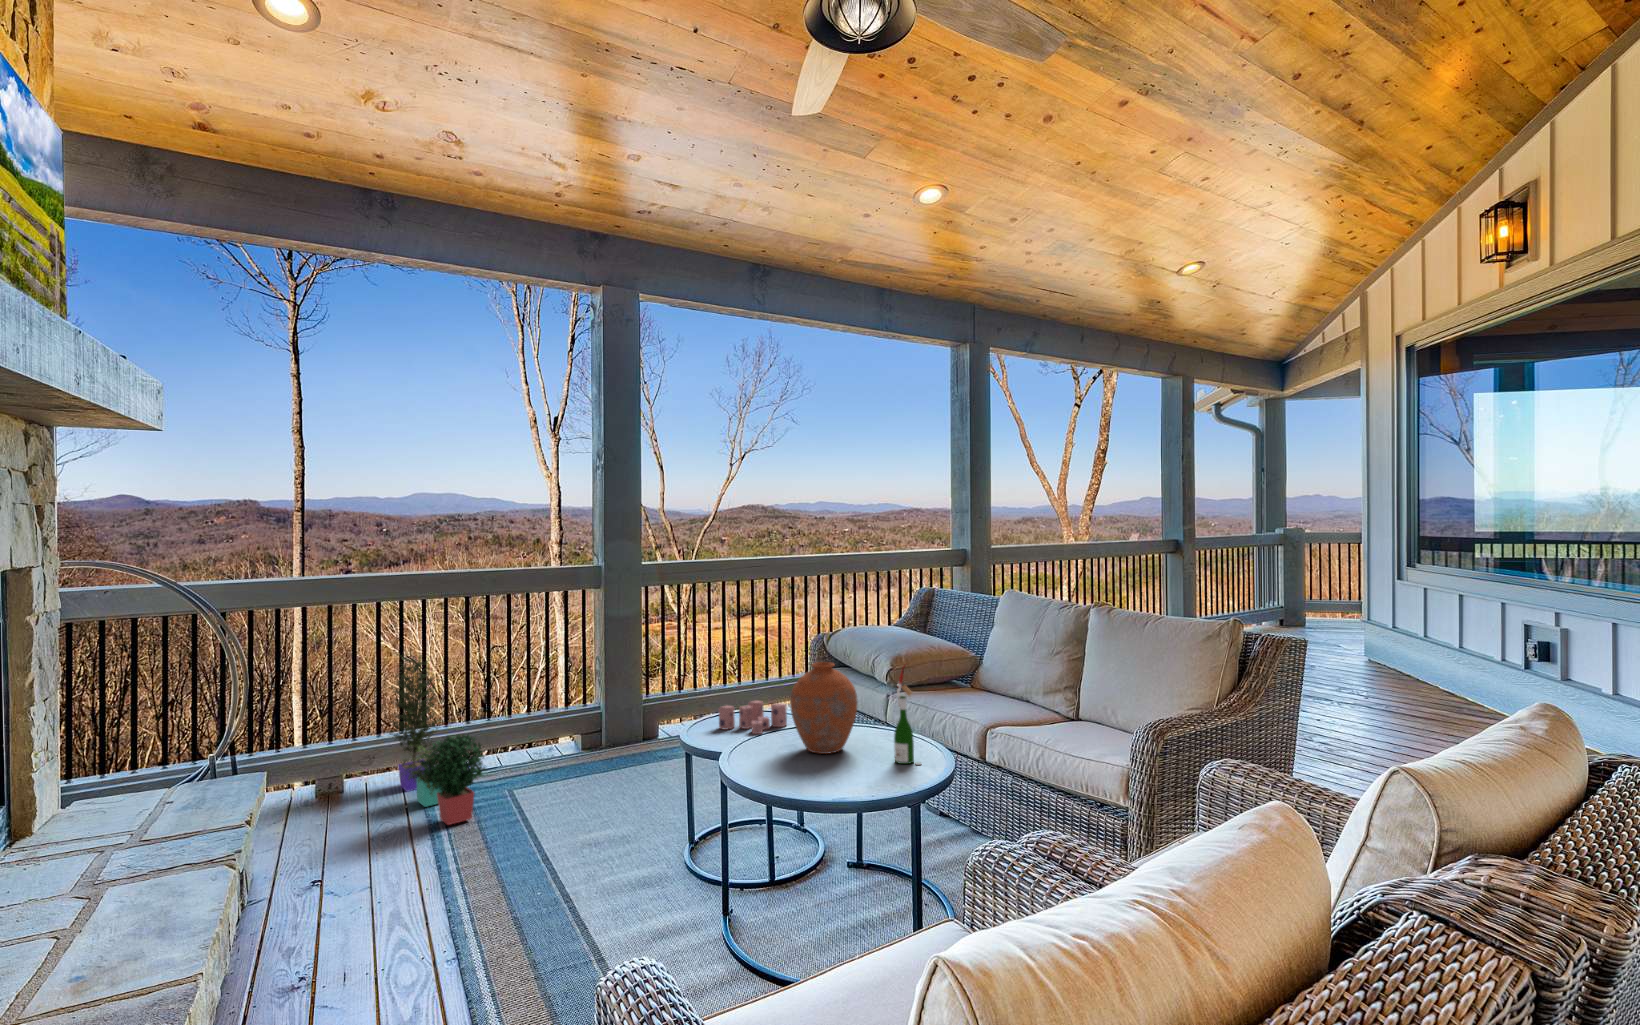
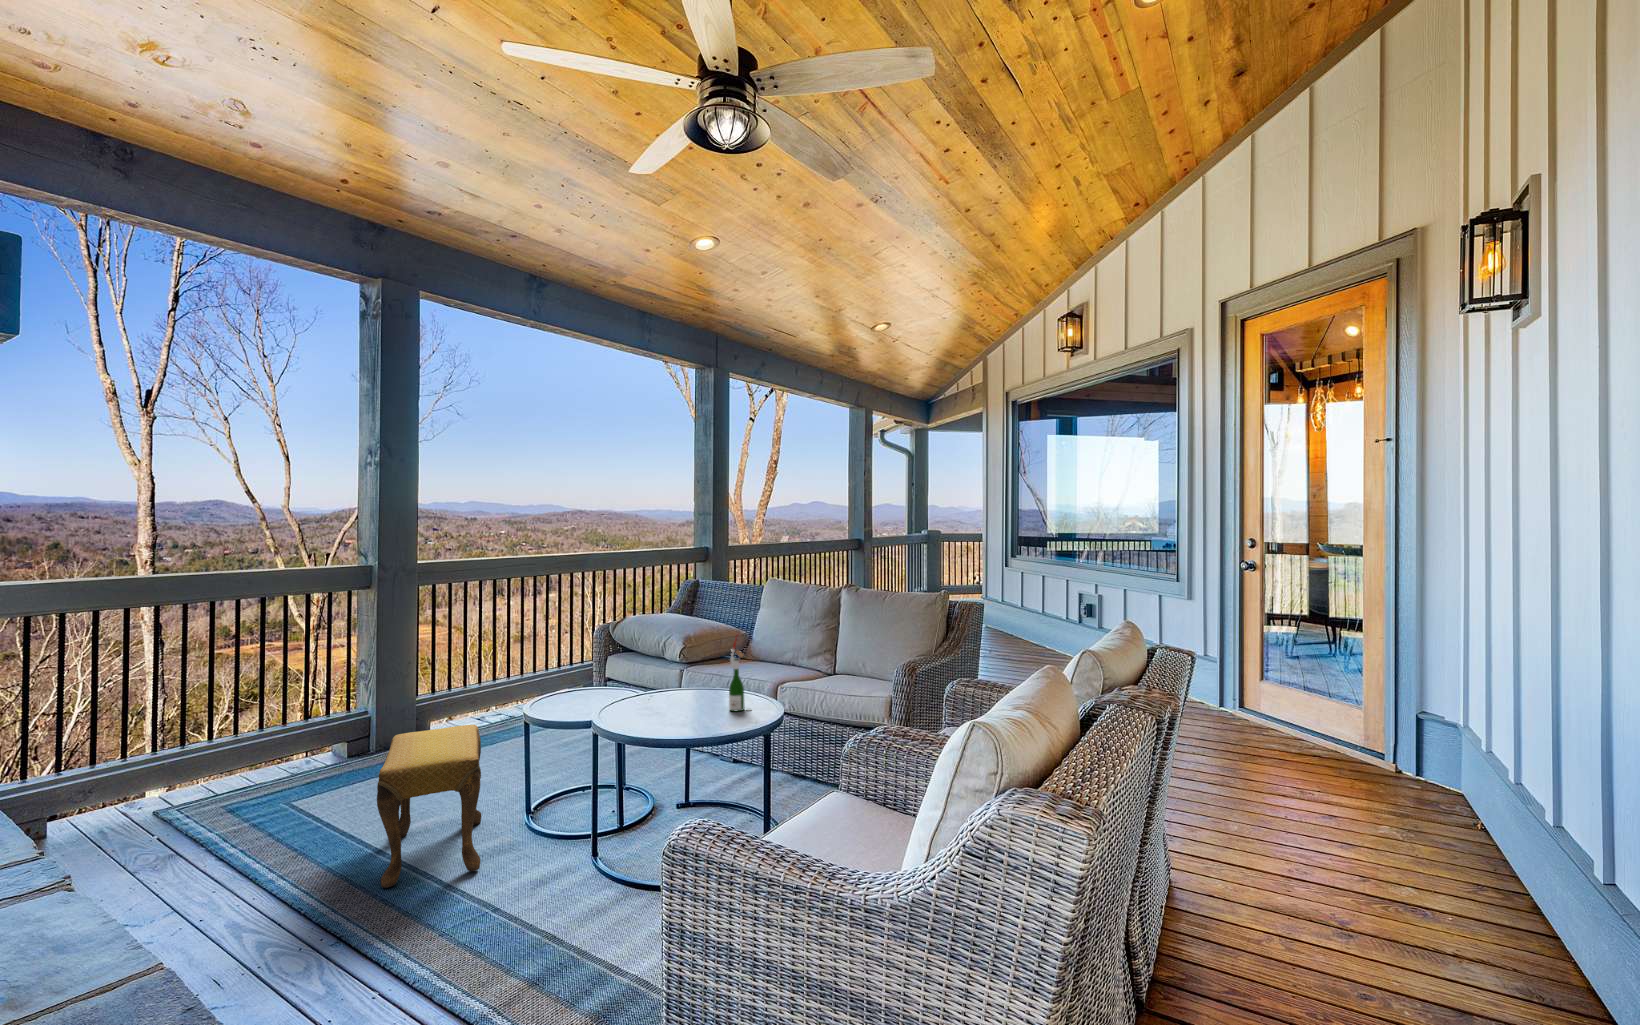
potted plant: present [390,656,486,825] -> none [113,668,279,842]
vase: present [790,662,858,754] -> none [636,638,693,713]
candle: present [719,701,787,734] -> none [552,680,613,707]
footstool: none [517,739,649,906] -> present [377,725,481,888]

